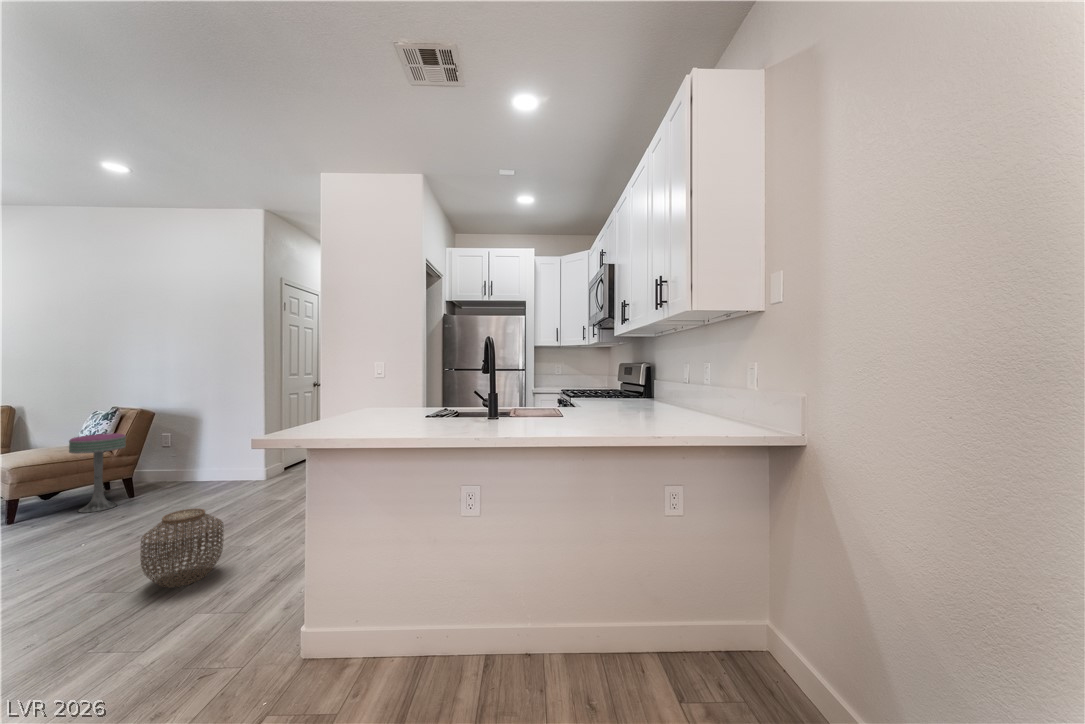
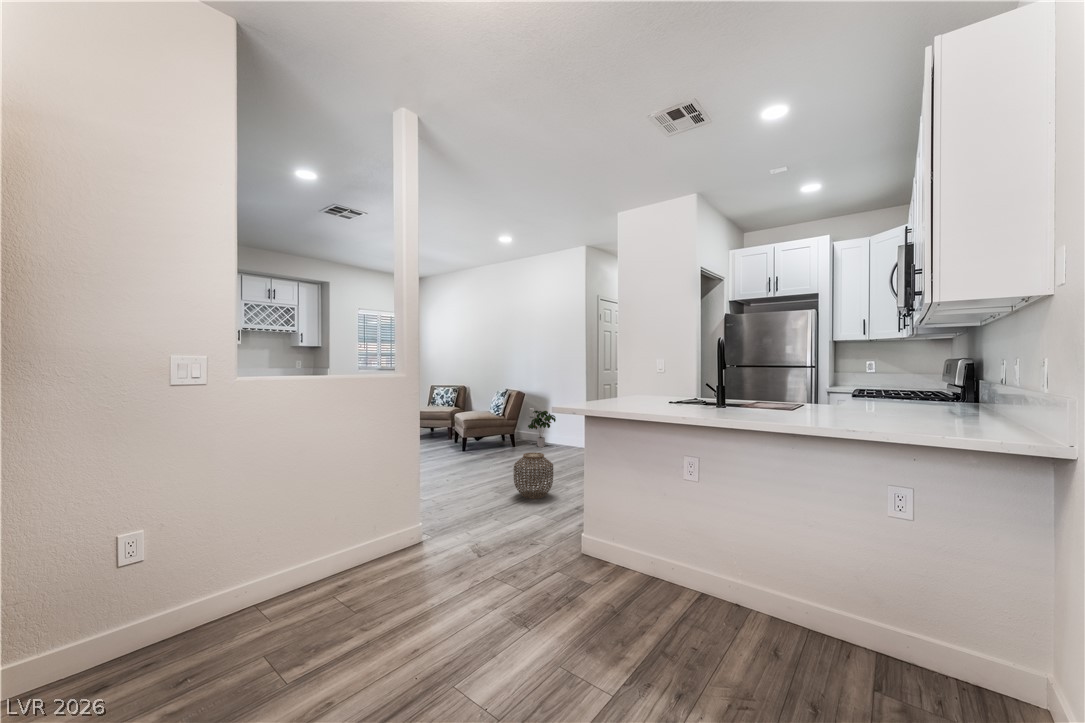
bar stool: present [69,433,126,513] -> none [486,405,511,452]
potted plant: none [160,434,213,488] -> present [528,411,556,447]

